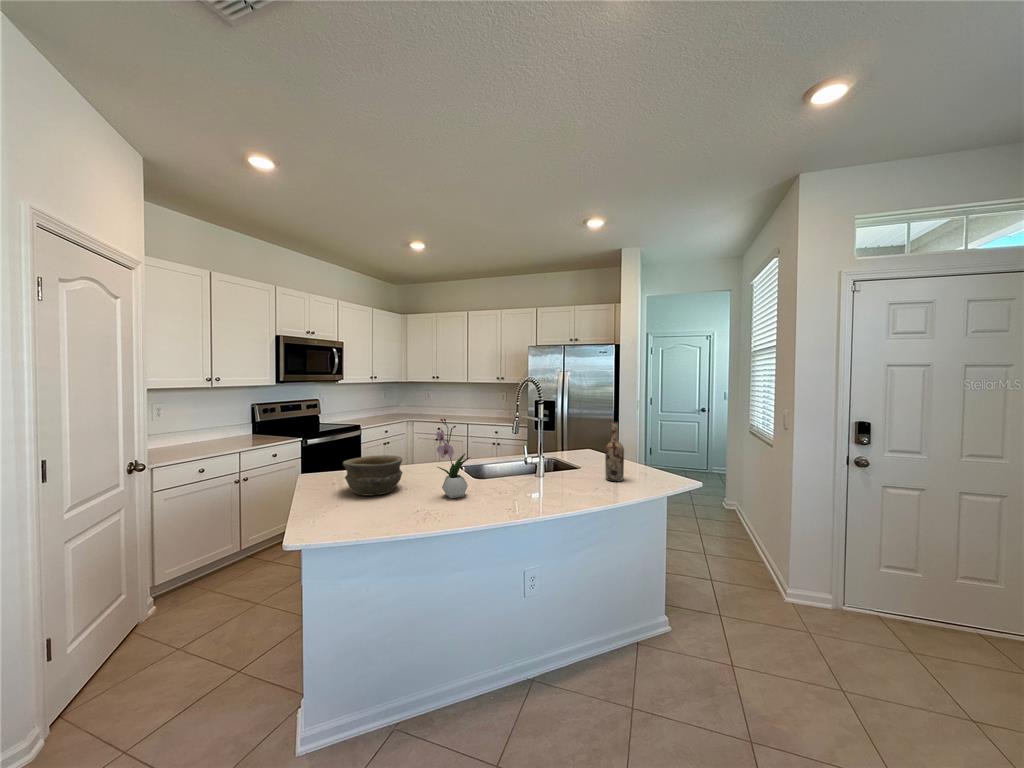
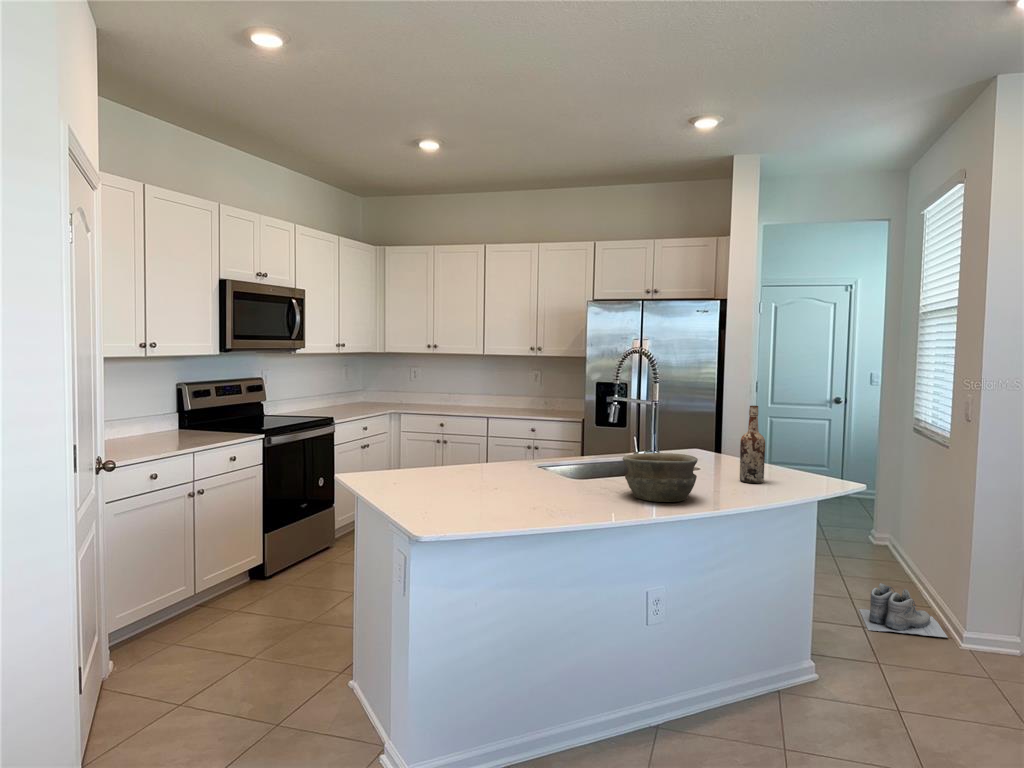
flower arrangement: present [436,418,470,498] -> none [539,397,585,498]
bowl: present [343,455,402,495] -> present [623,453,698,502]
boots: none [710,546,775,591] -> present [859,583,947,637]

